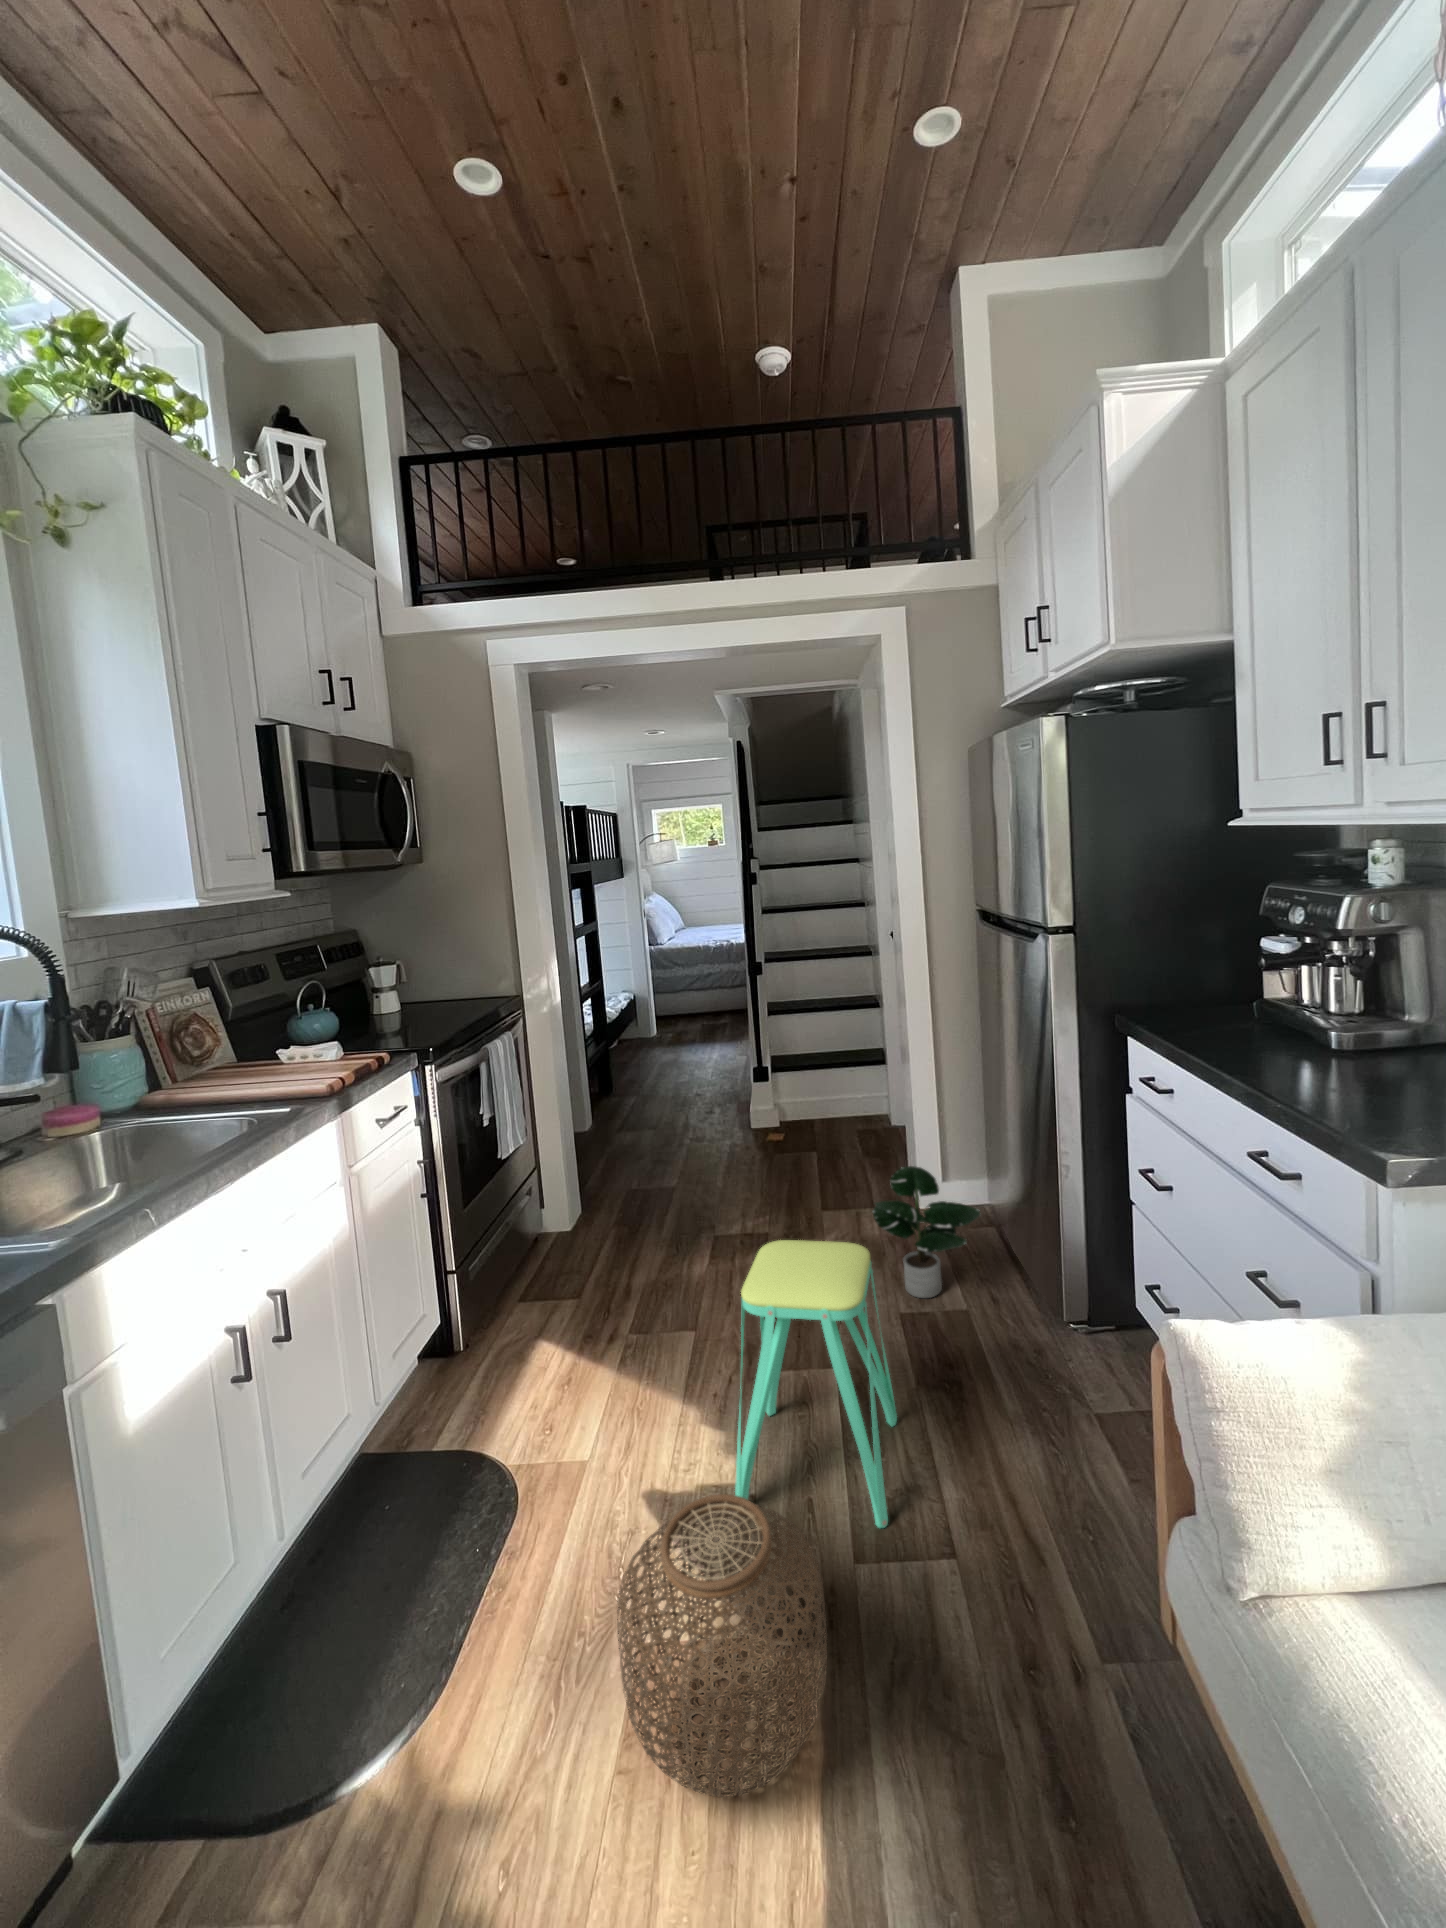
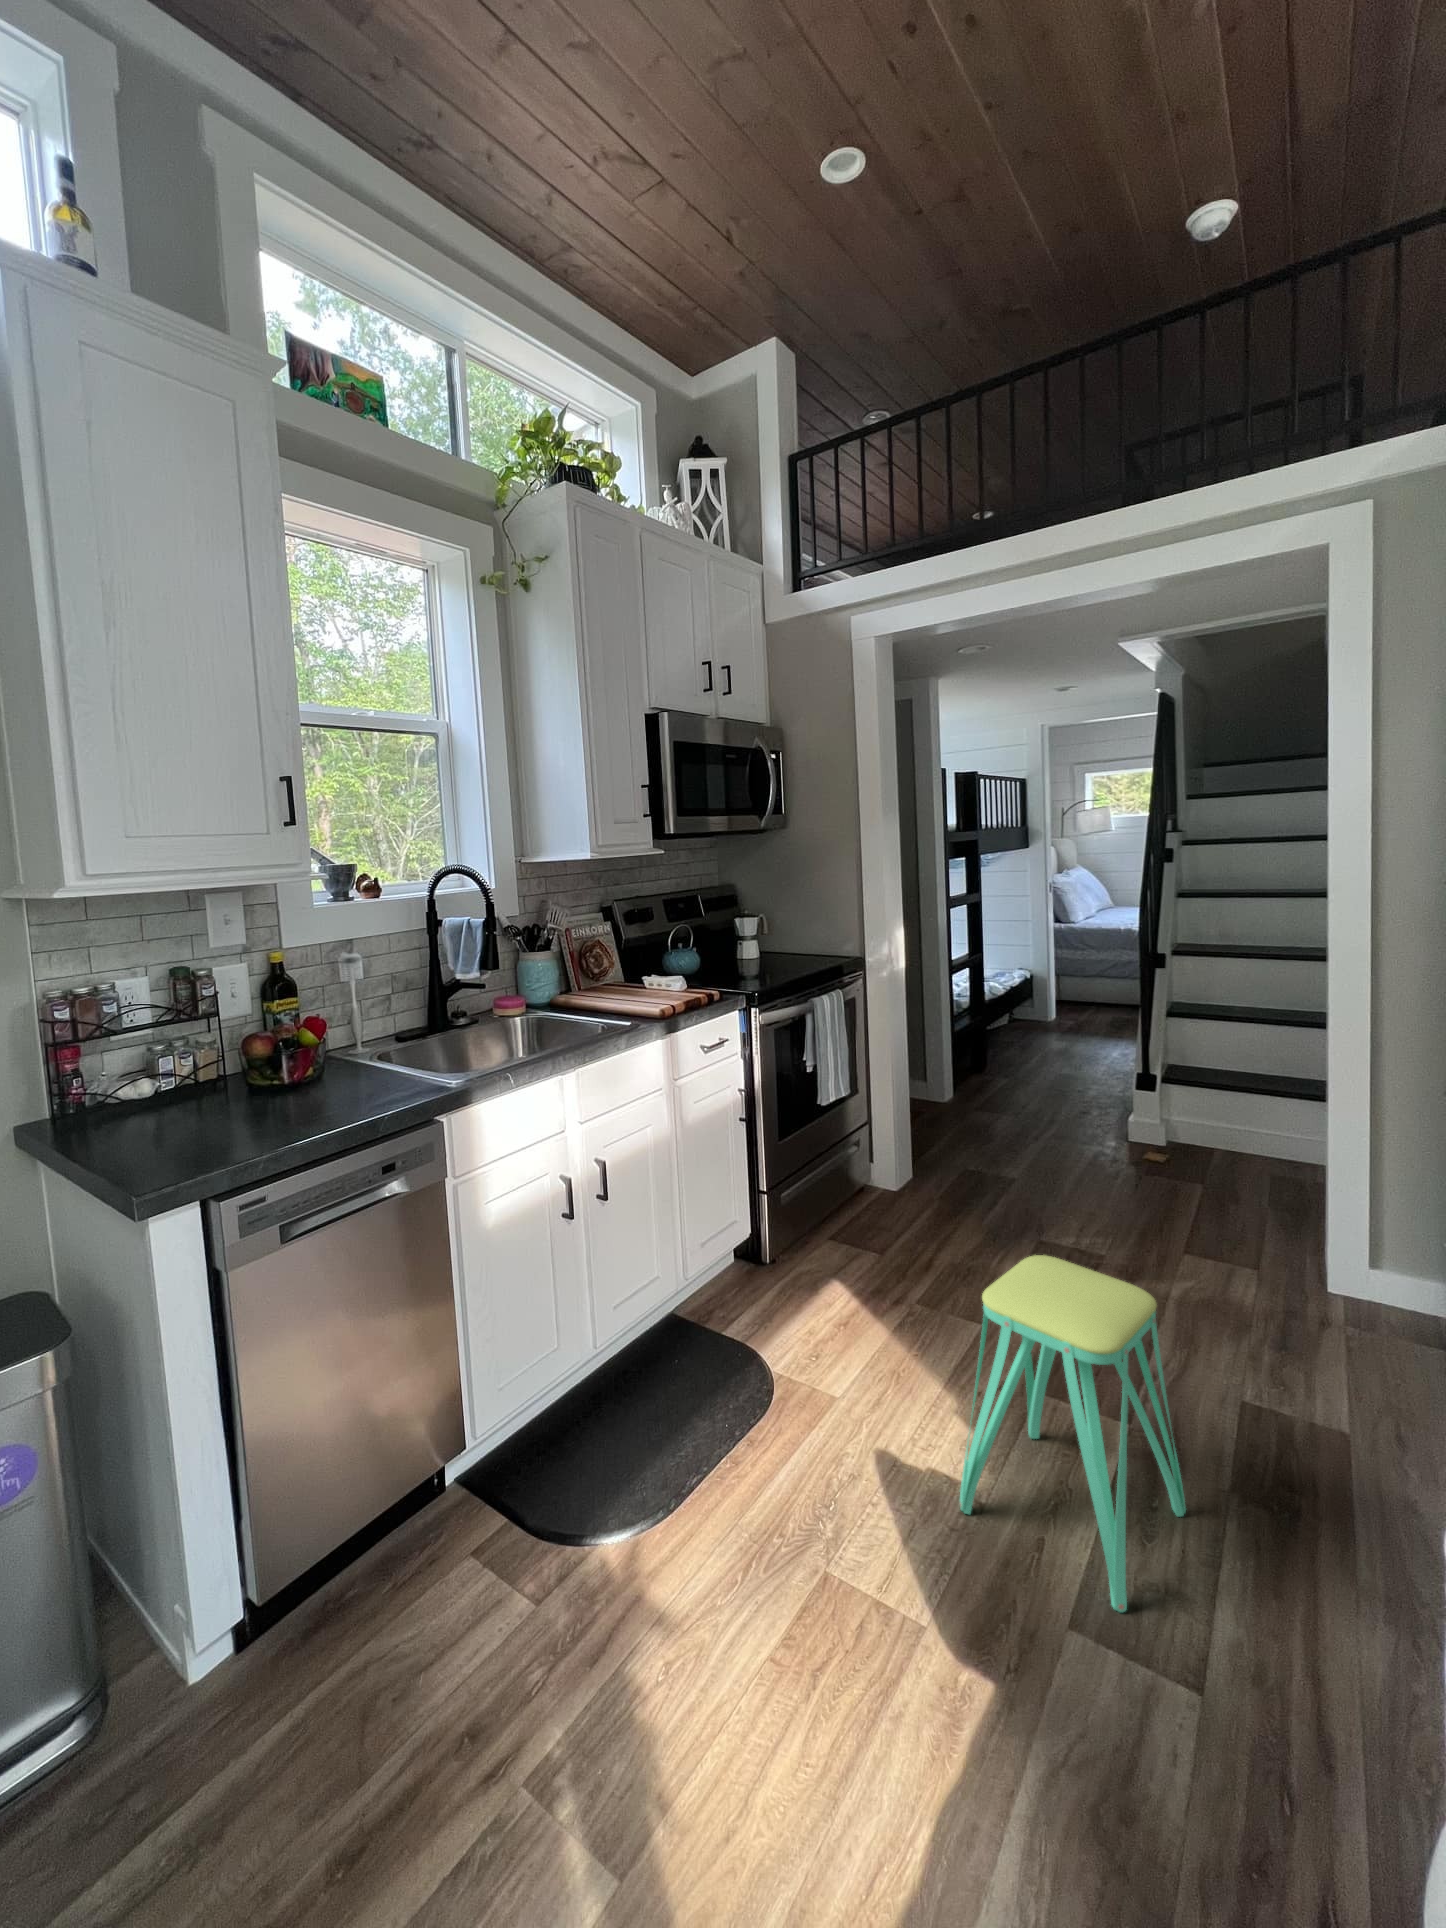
potted plant: present [873,1166,980,1298] -> none [1221,1228,1392,1400]
woven basket: present [617,1494,827,1797] -> none [772,1463,982,1757]

